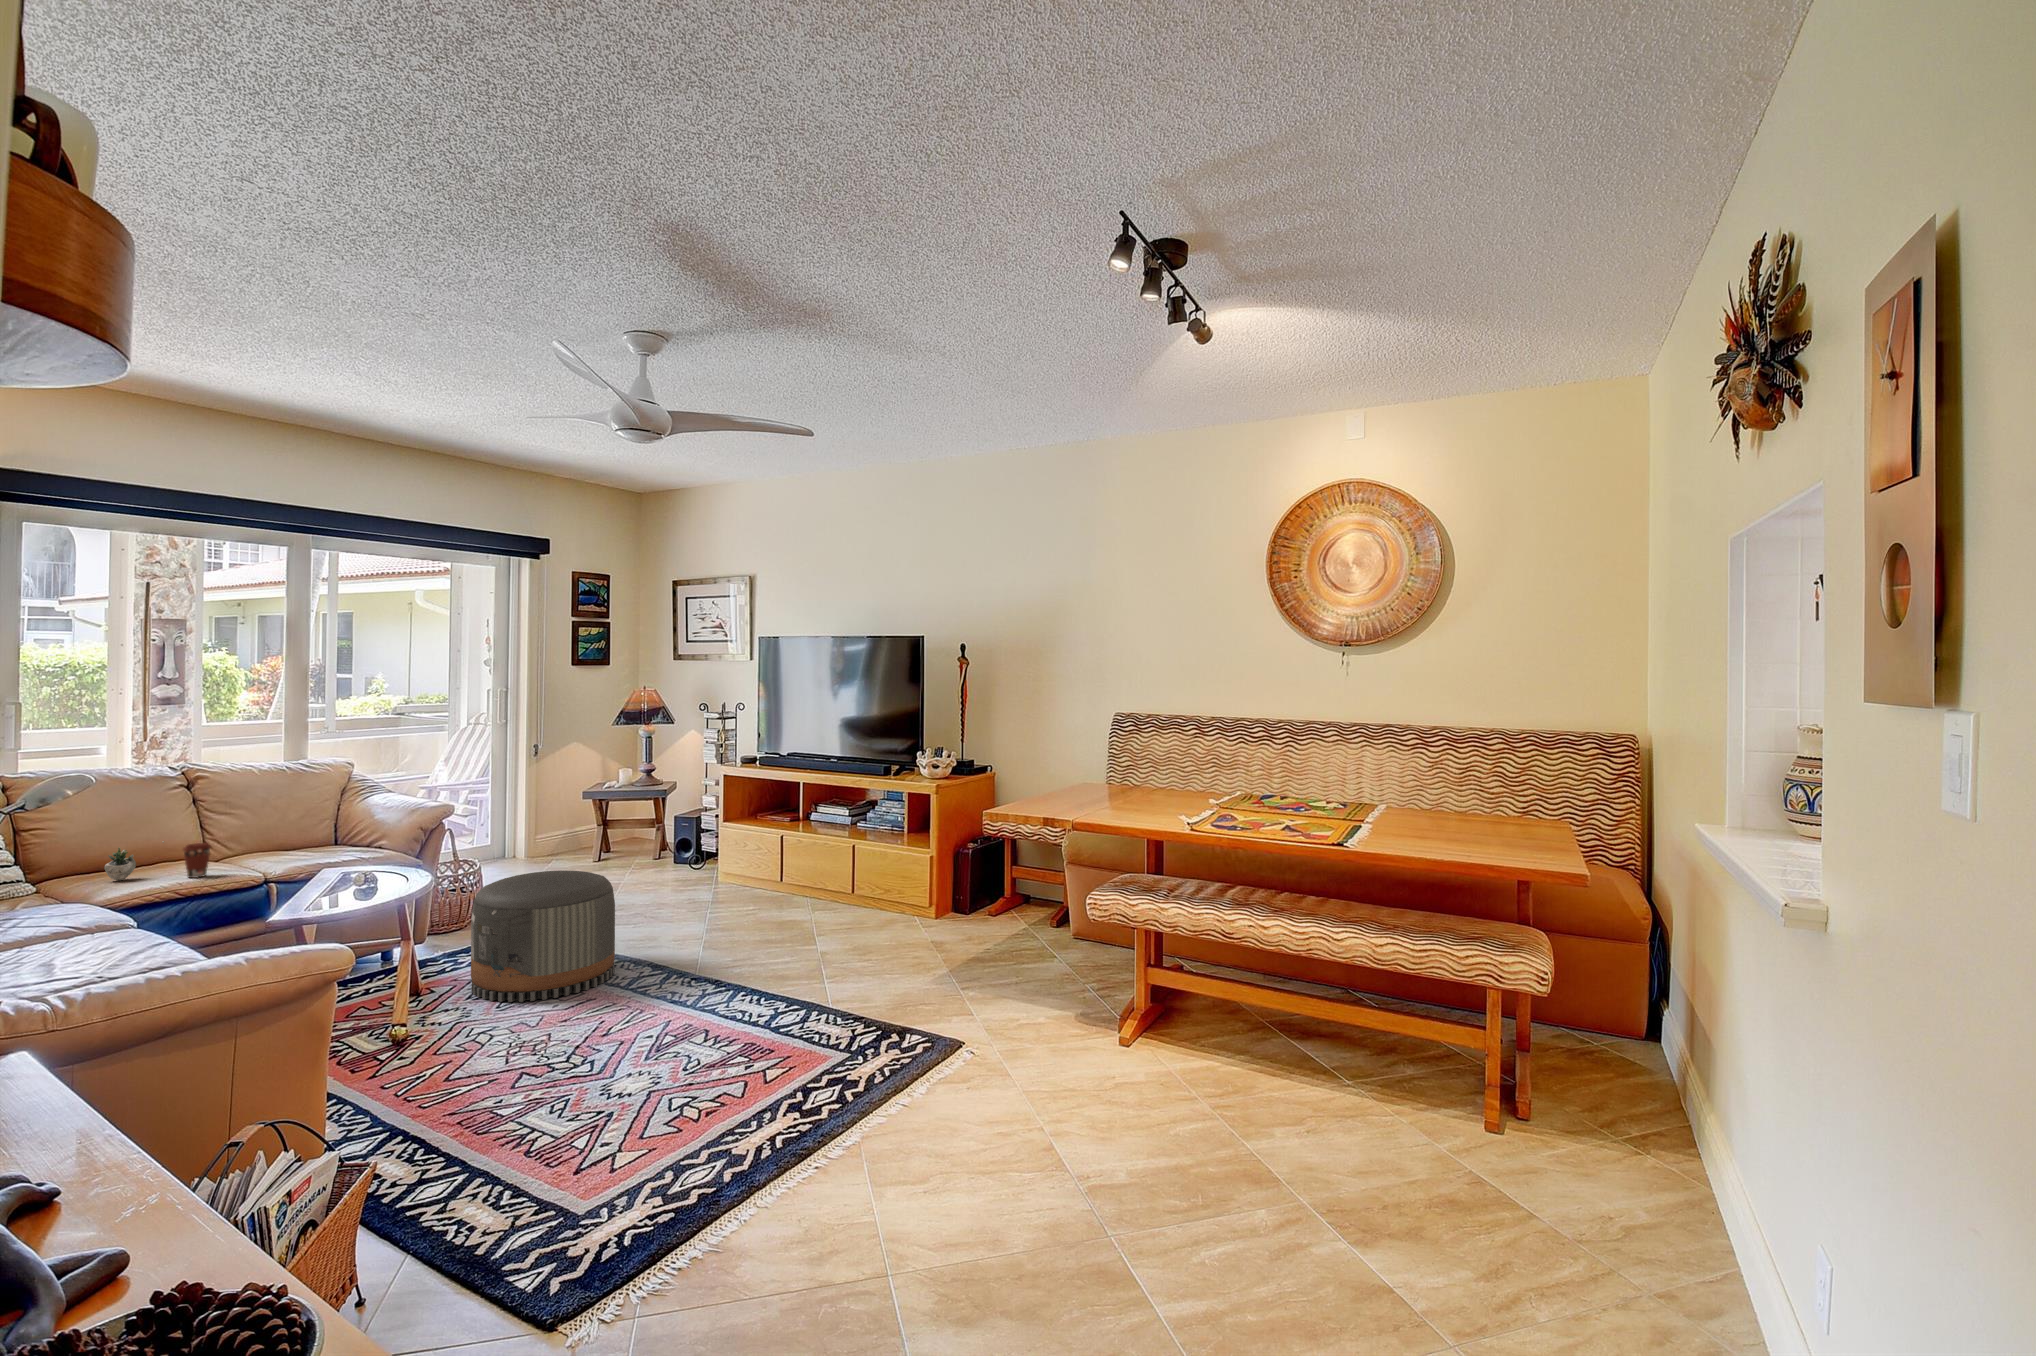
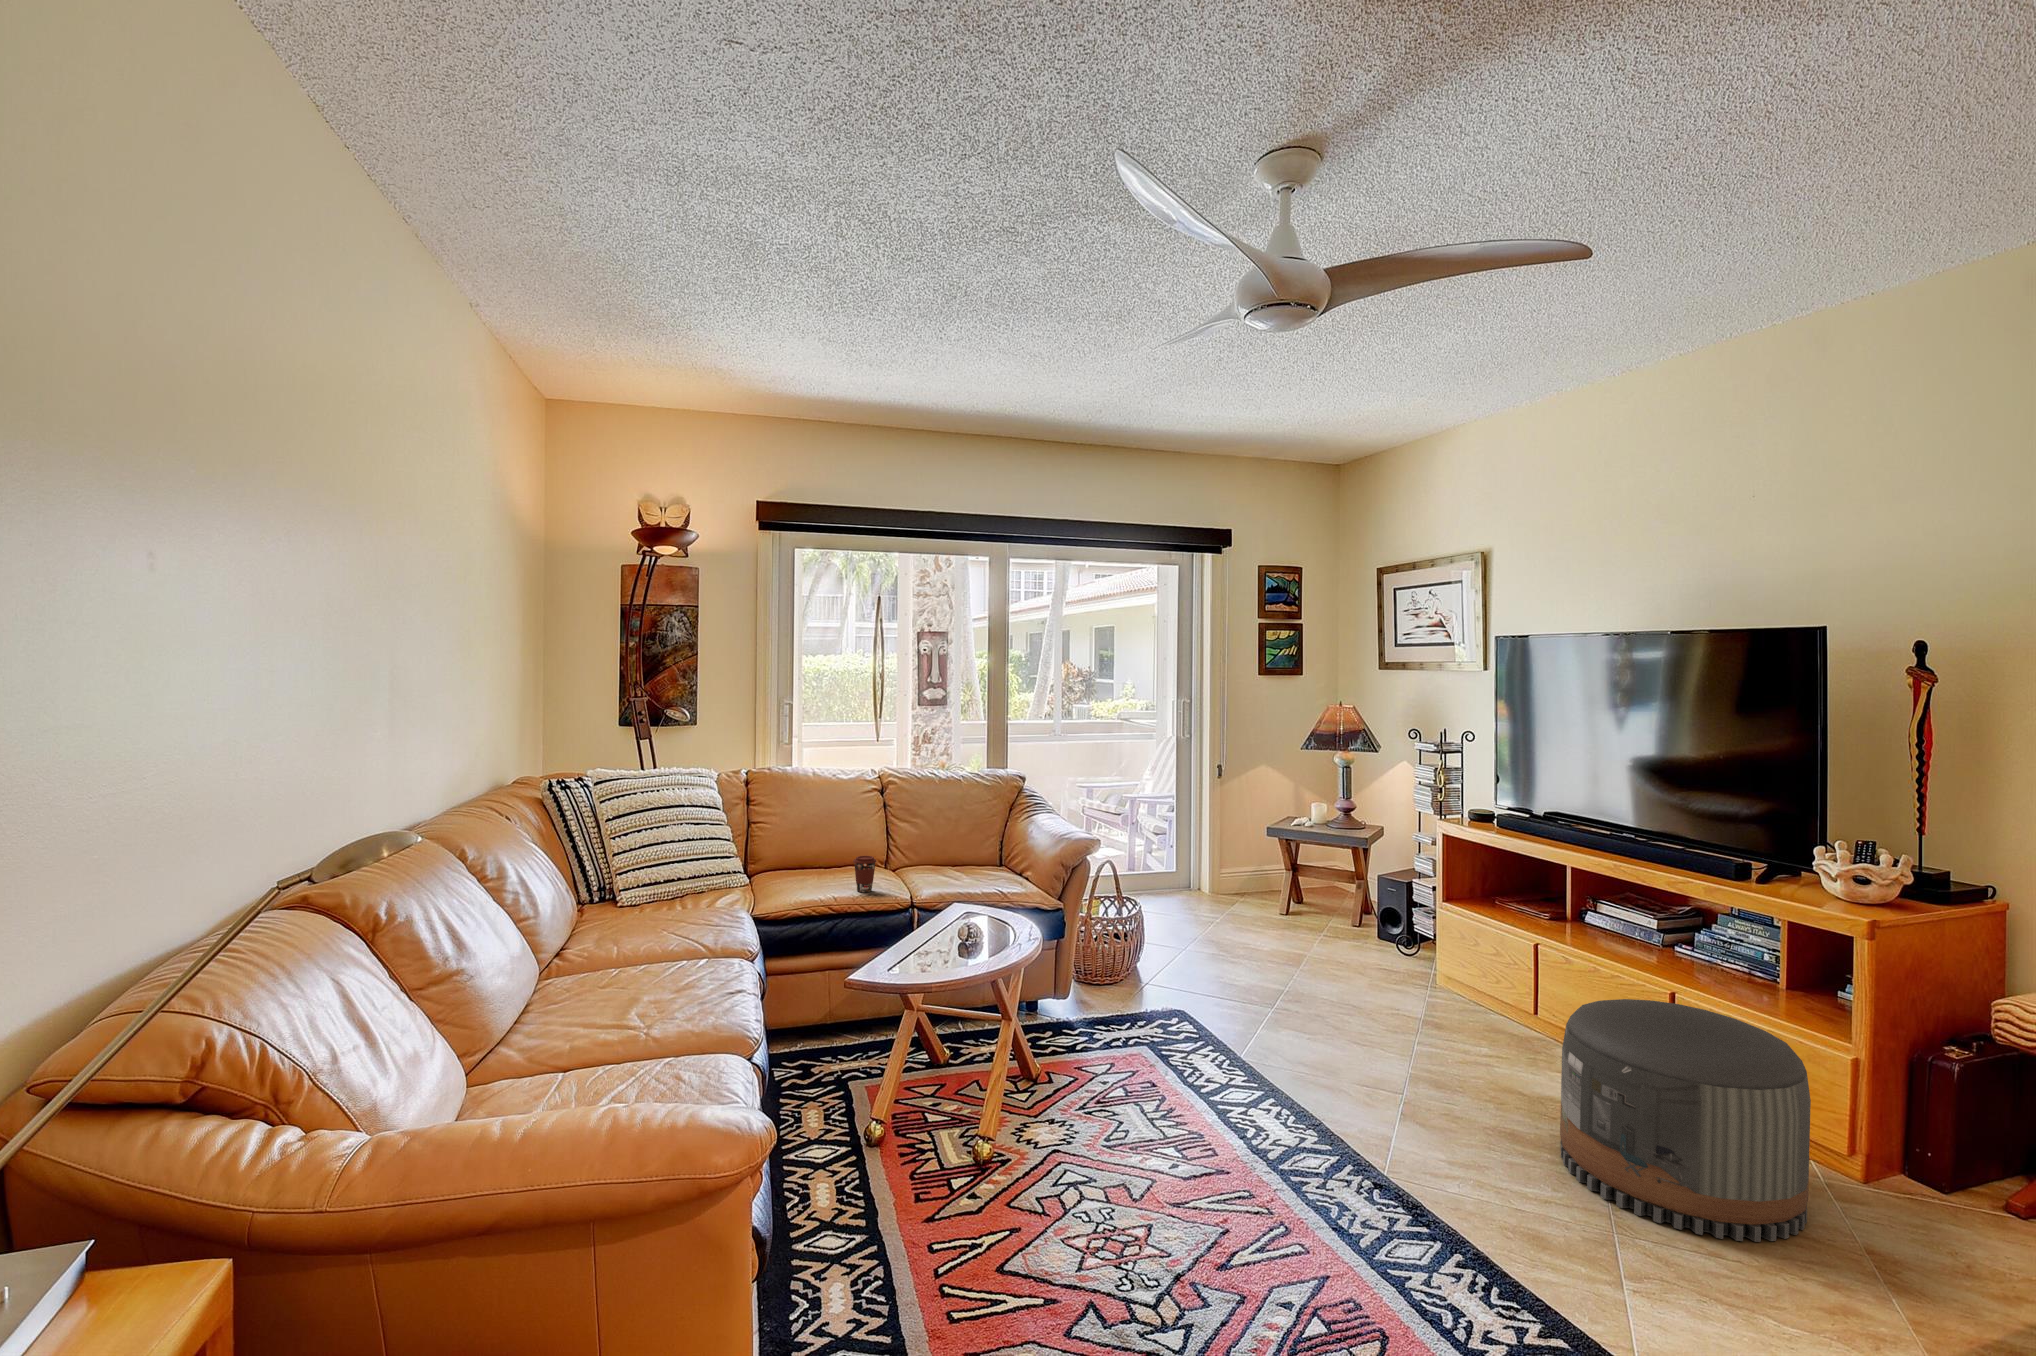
succulent plant: present [104,841,164,880] -> none [803,849,845,883]
pouf: present [471,871,615,1002] -> present [1560,999,1811,1242]

